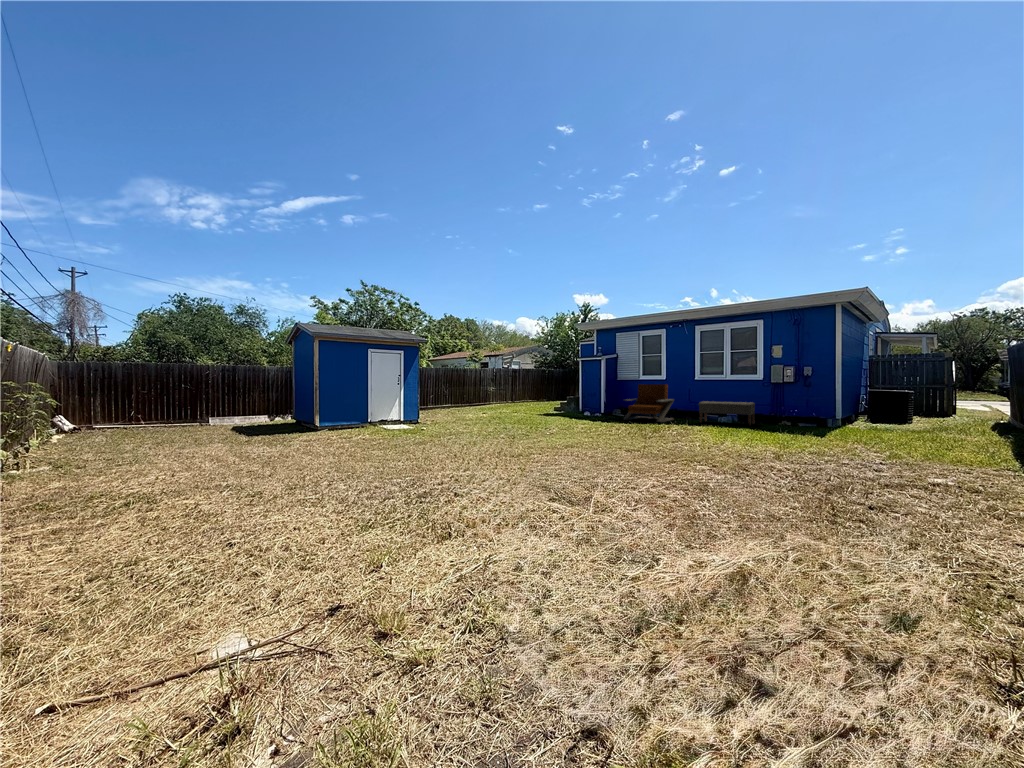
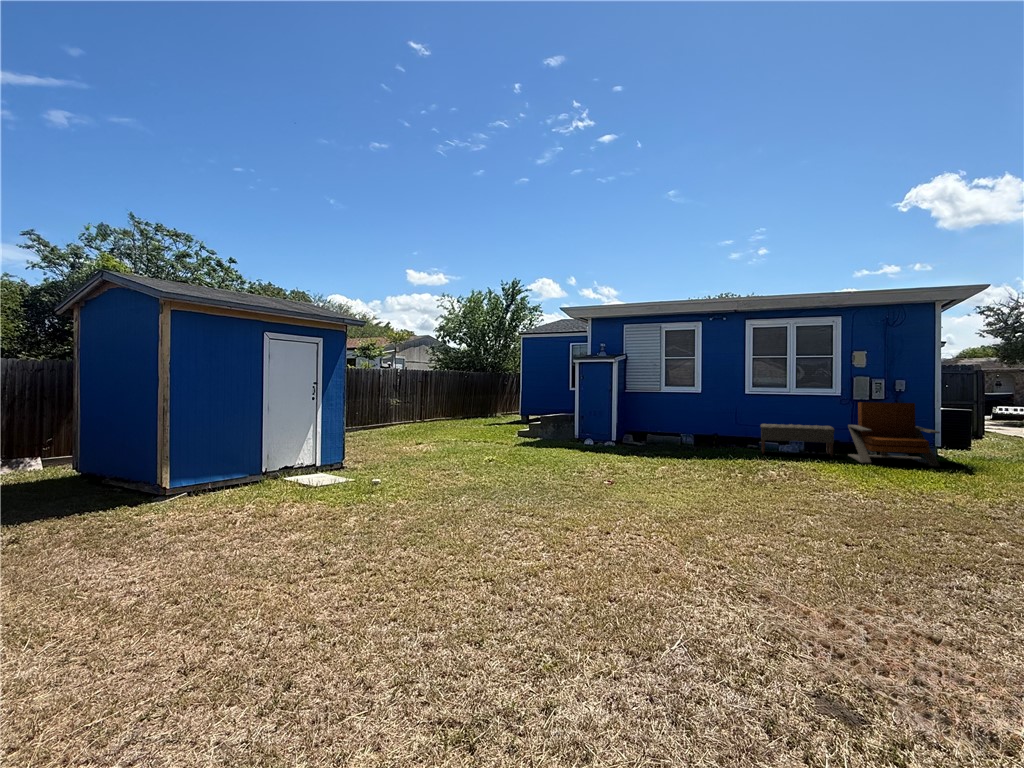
lounge chair: present [624,384,674,422] -> present [848,402,940,466]

